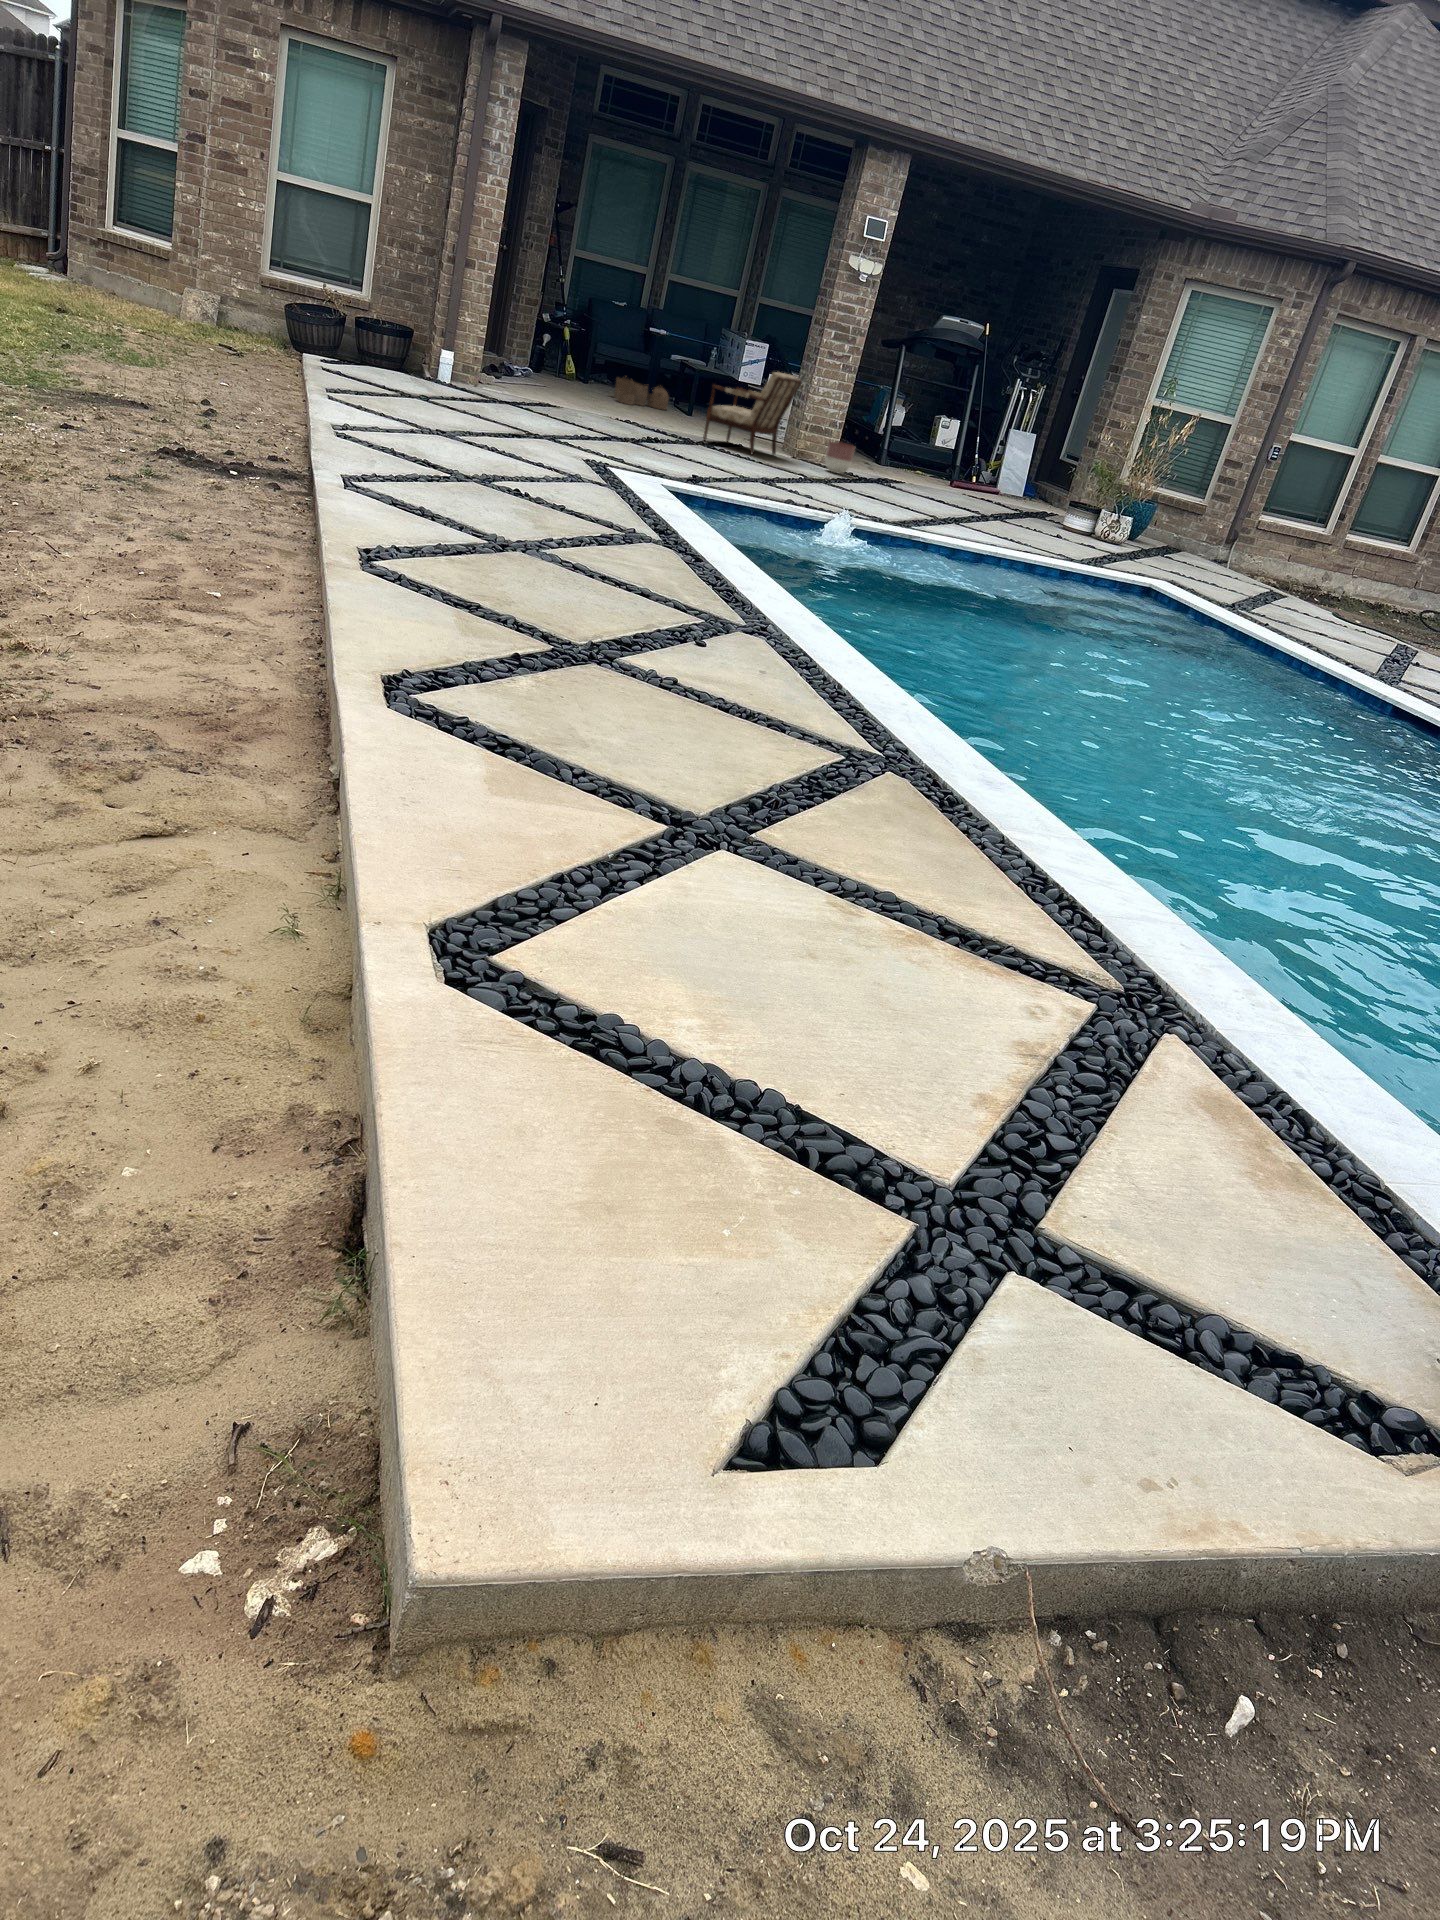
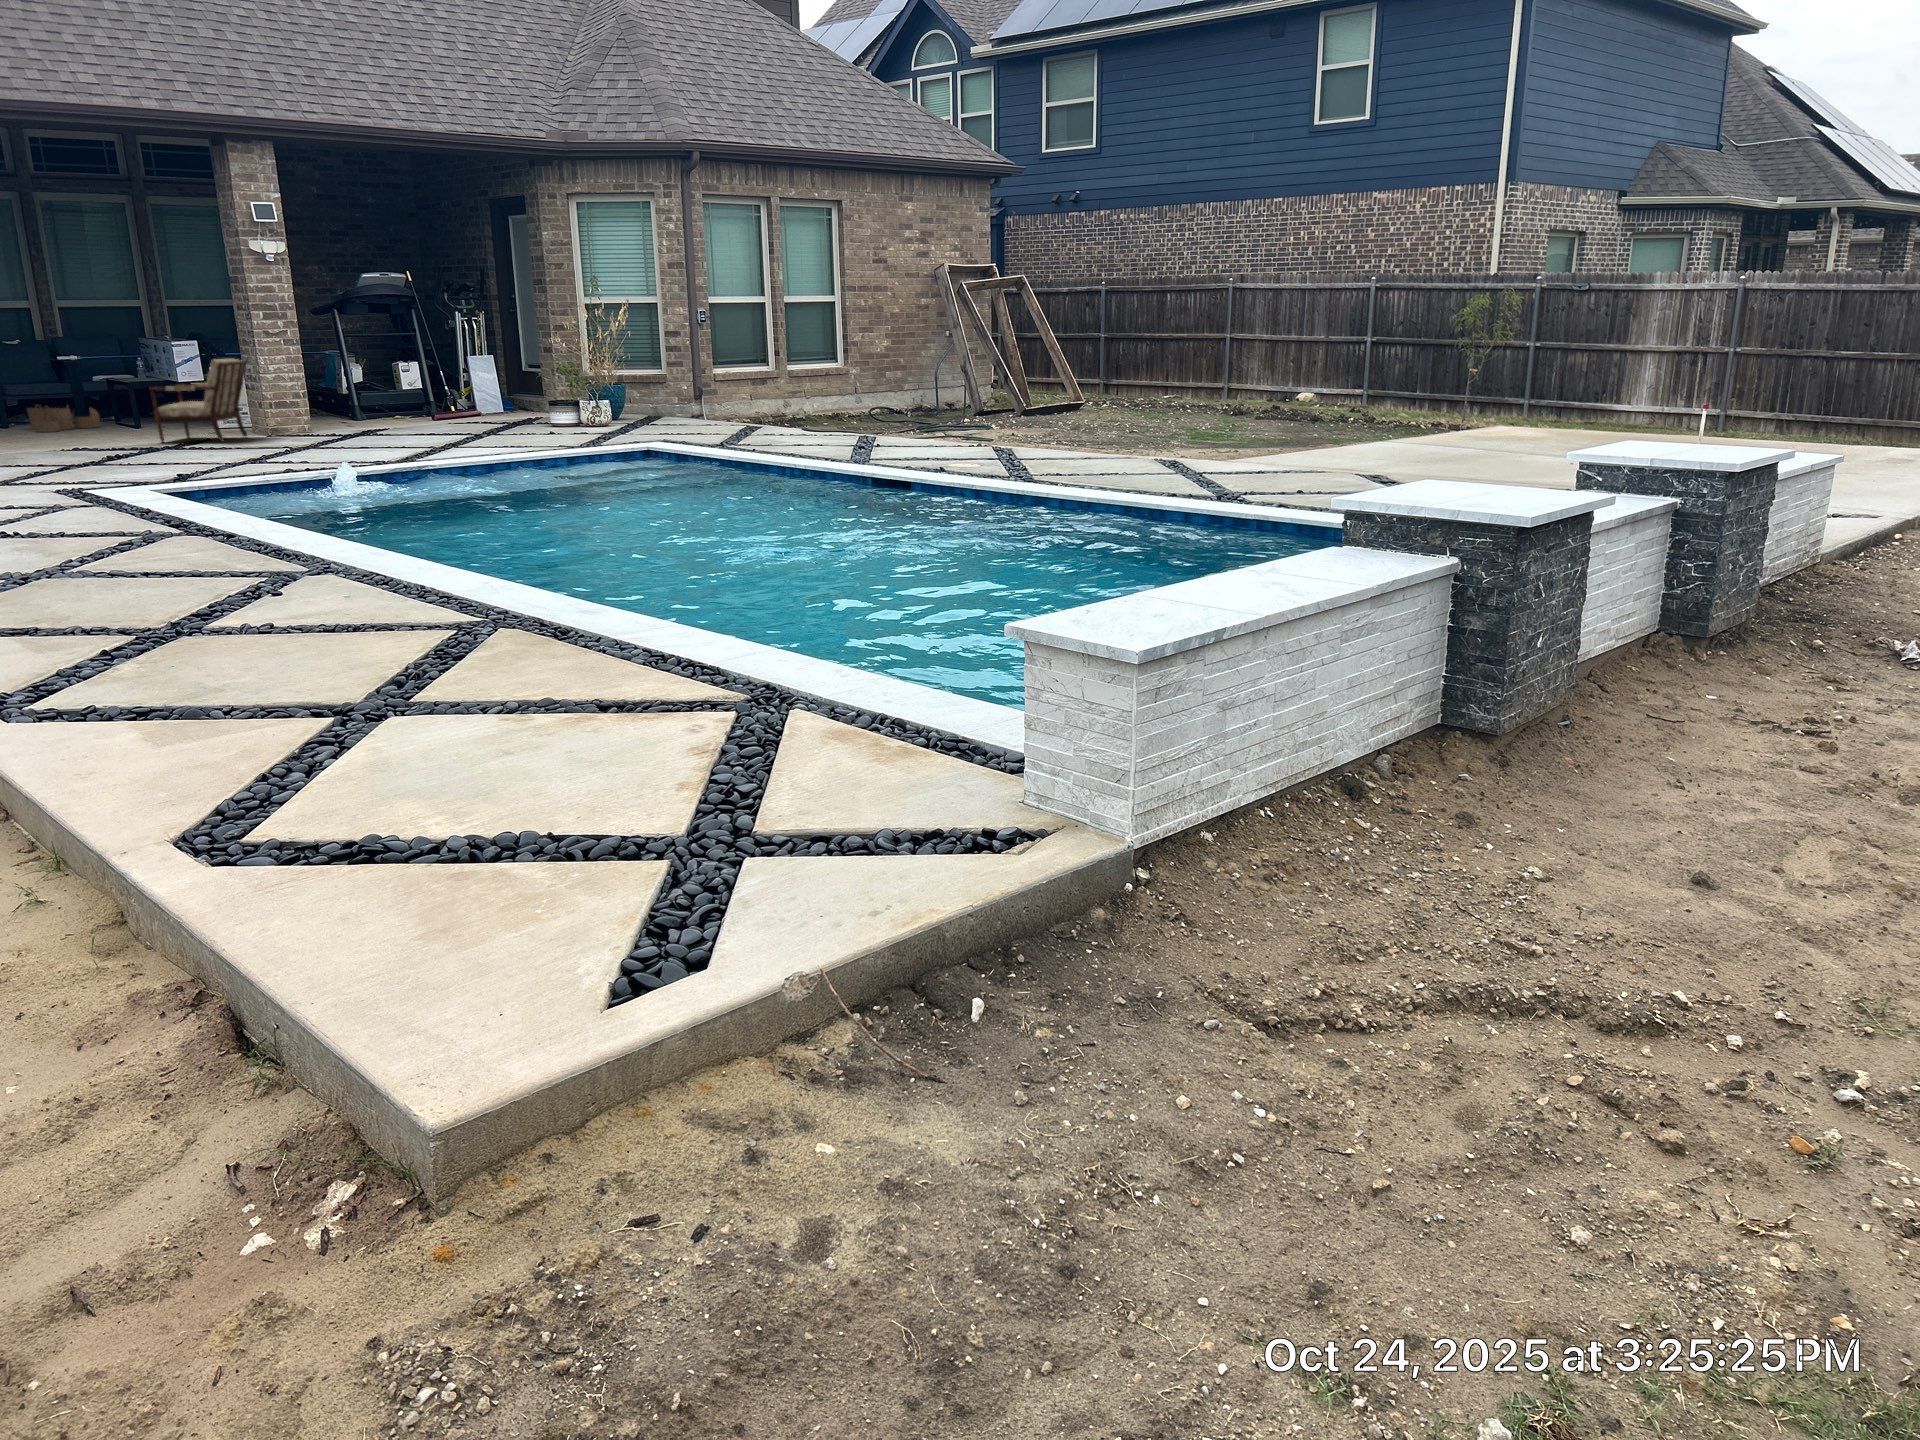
planter: present [825,440,855,473] -> none [298,407,331,436]

